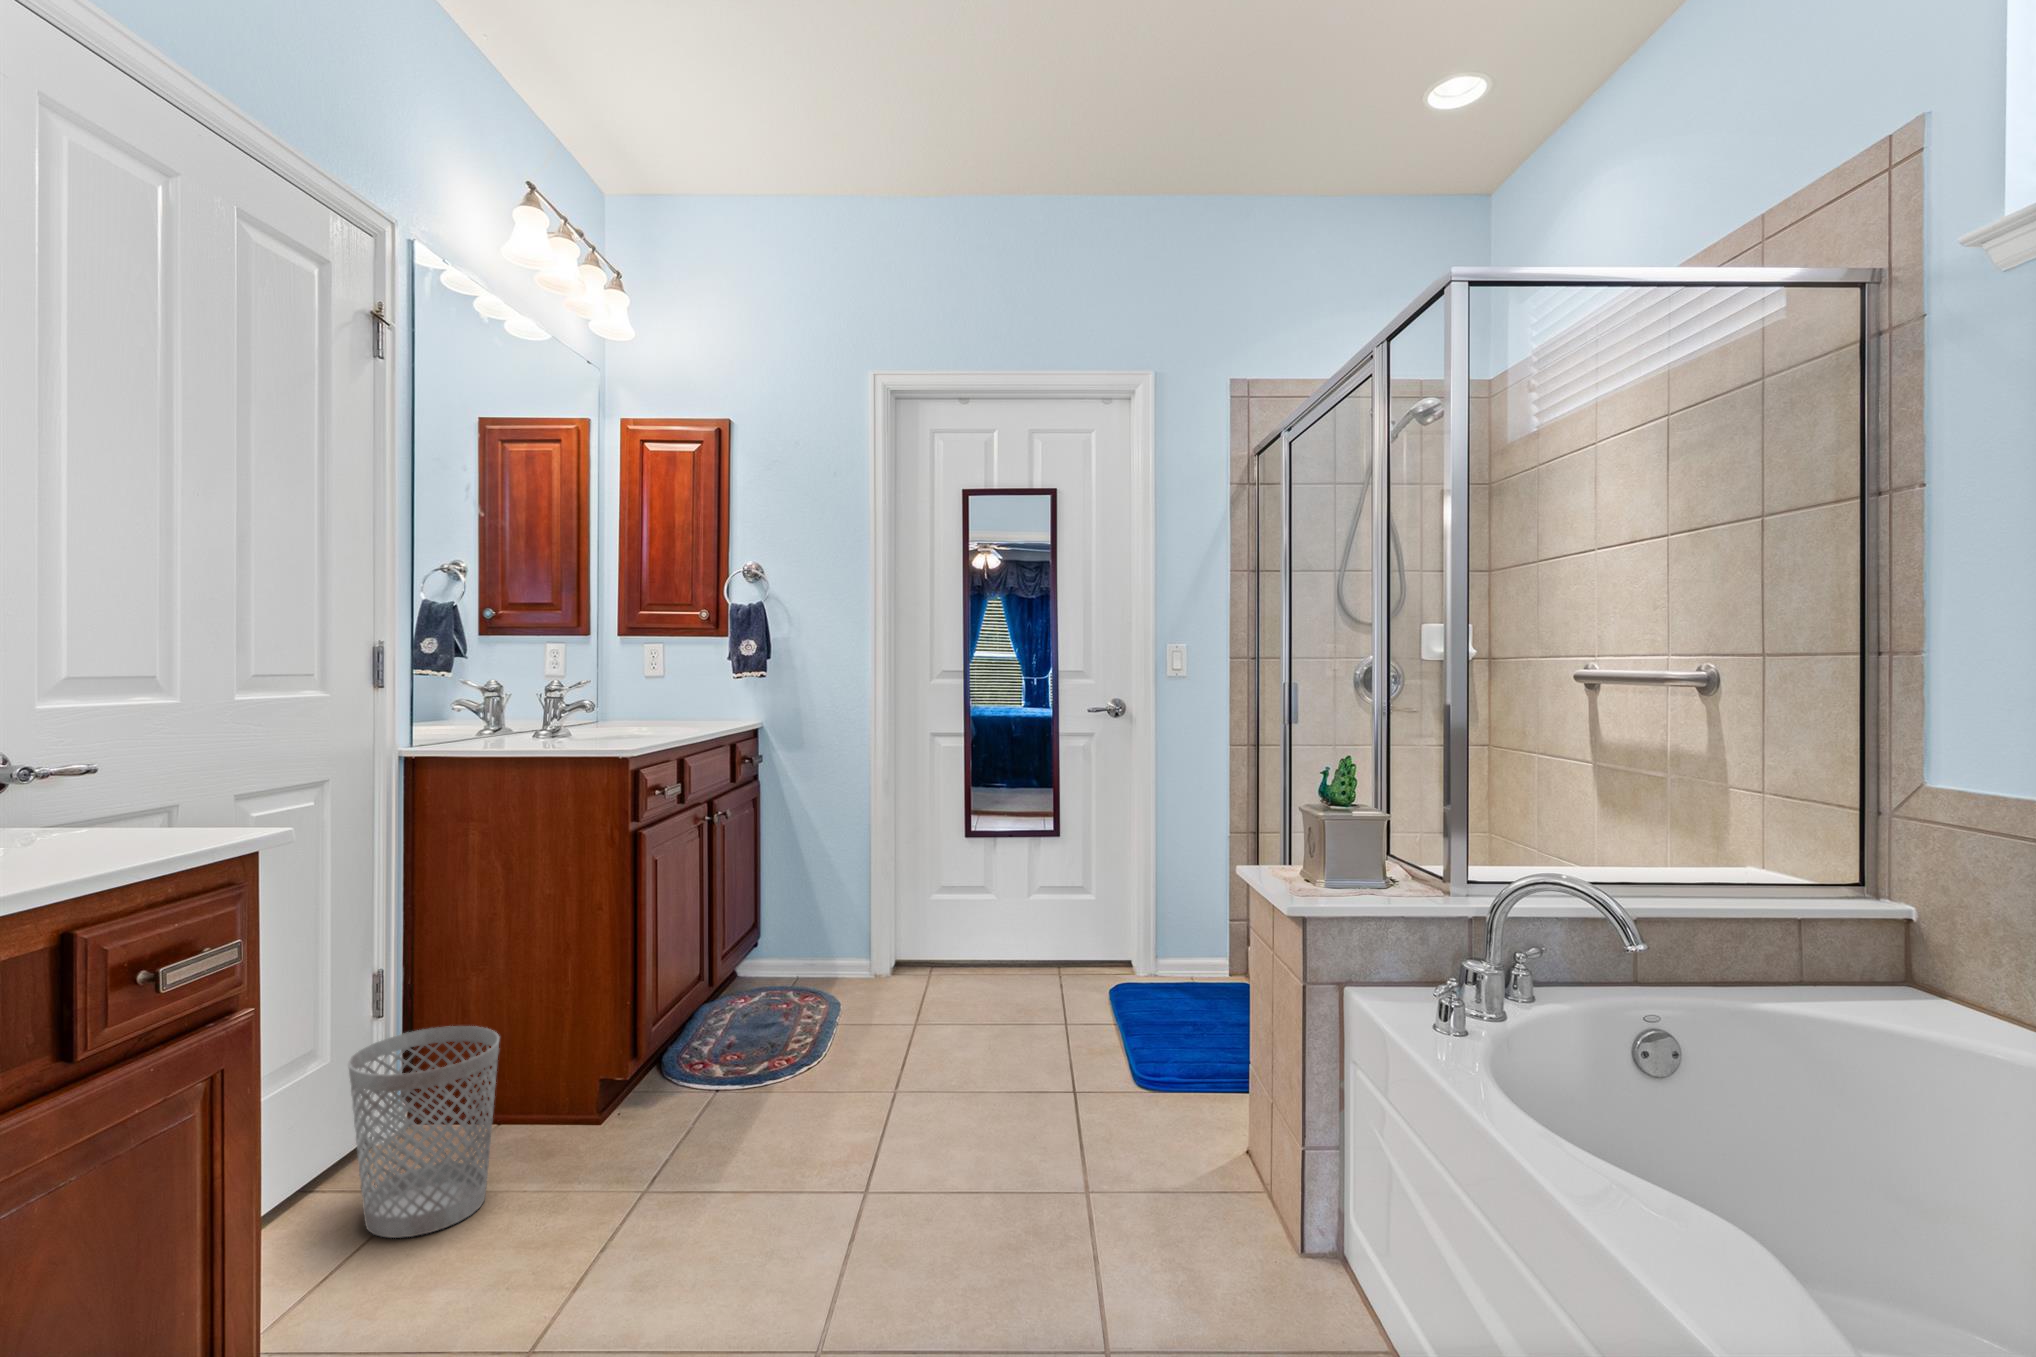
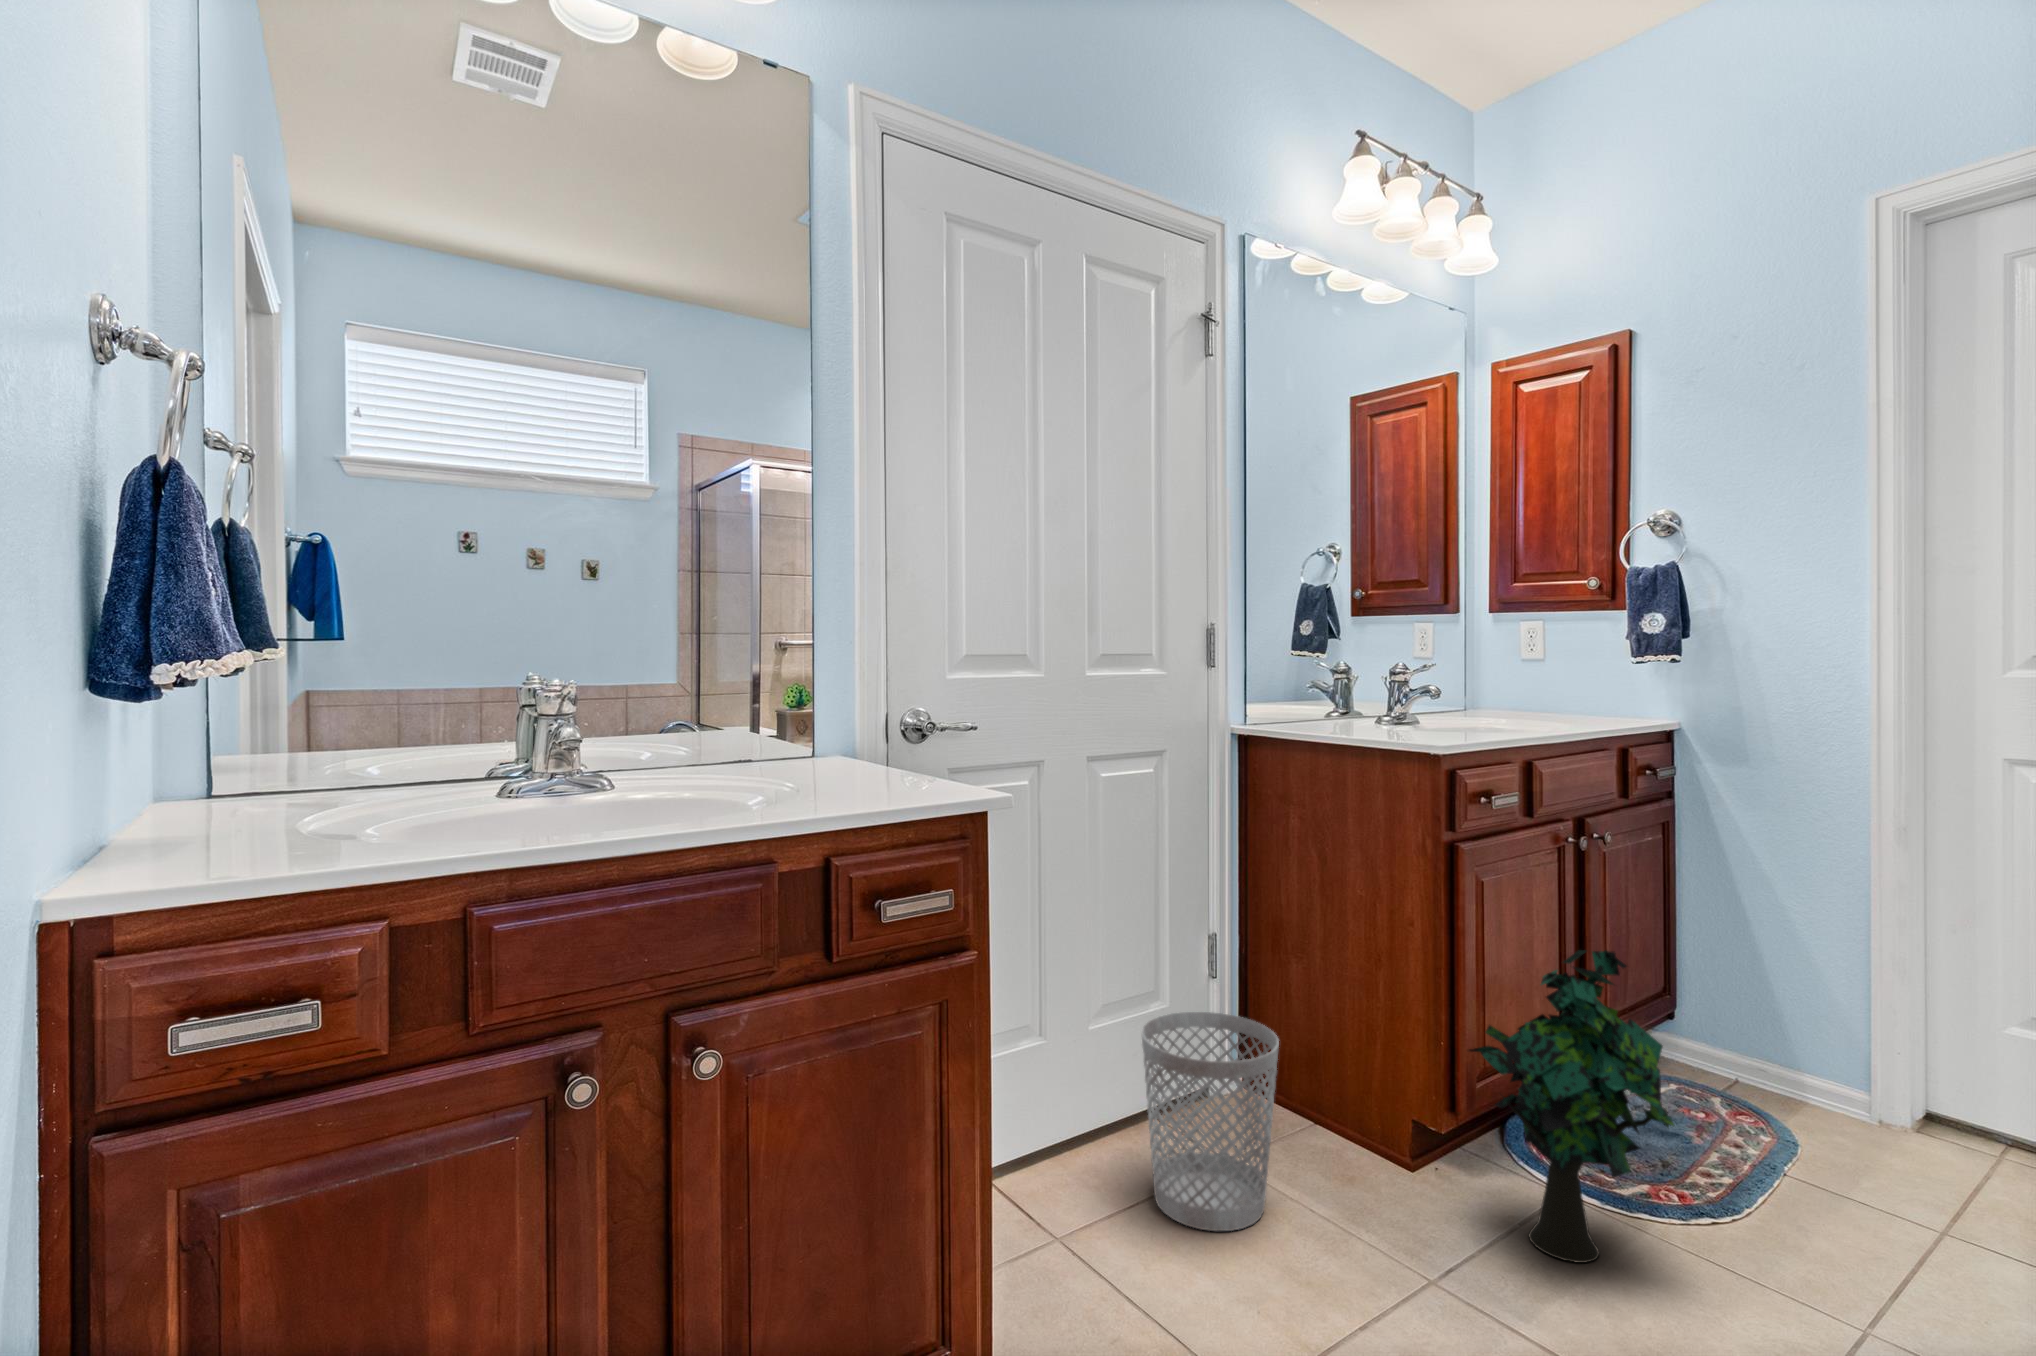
decorative plant: none [655,894,794,1129] -> present [1469,950,1674,1263]

